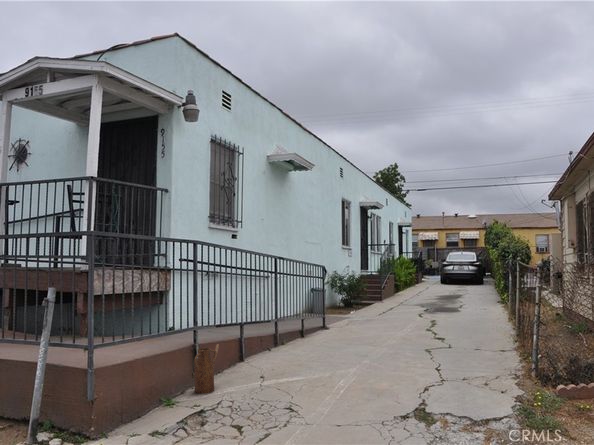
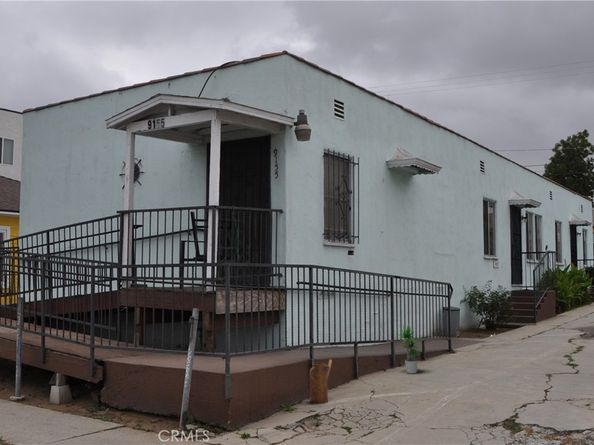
potted plant: none [278,304,307,353] -> present [397,325,420,374]

